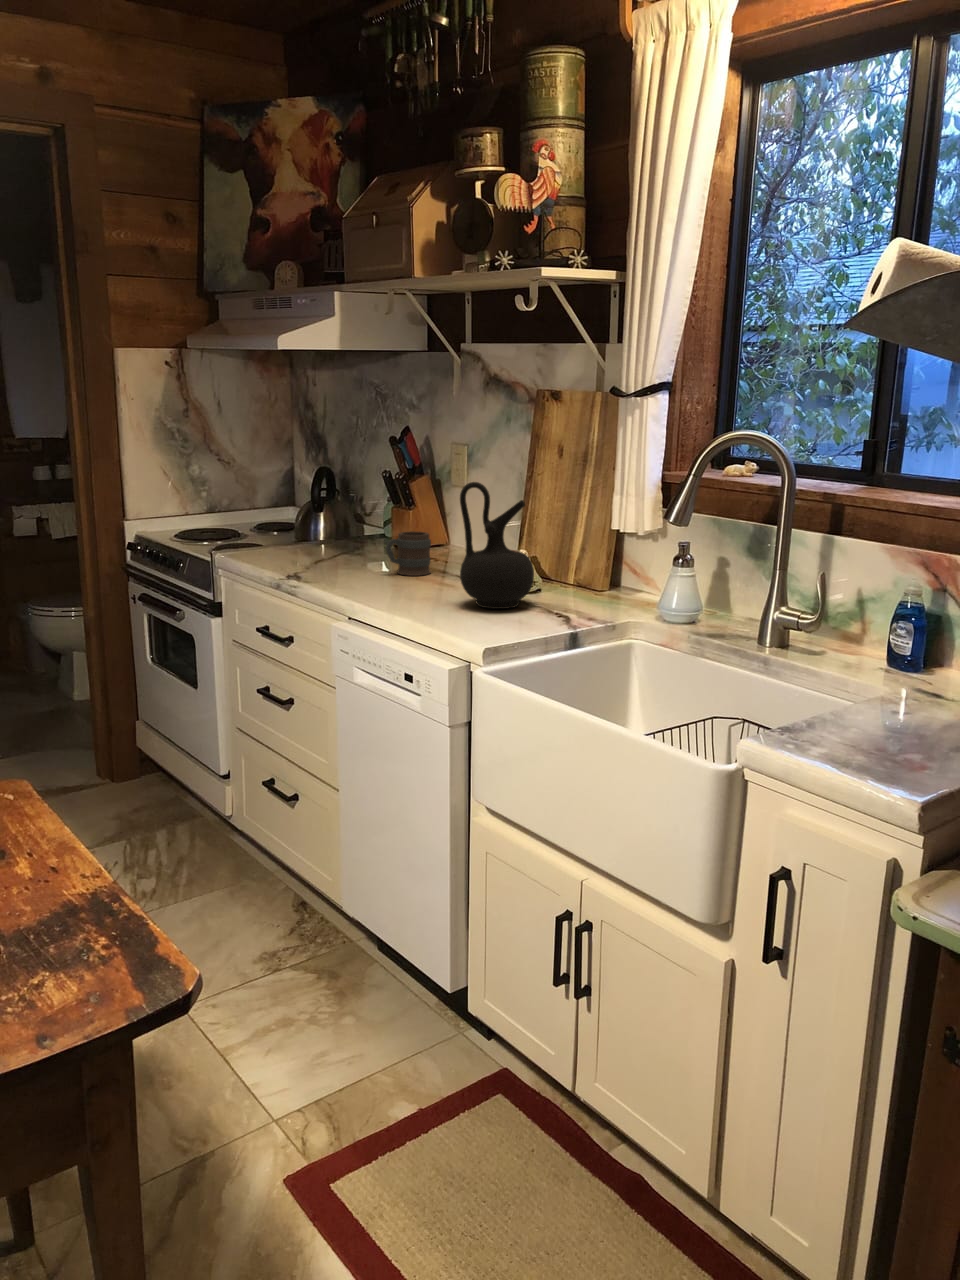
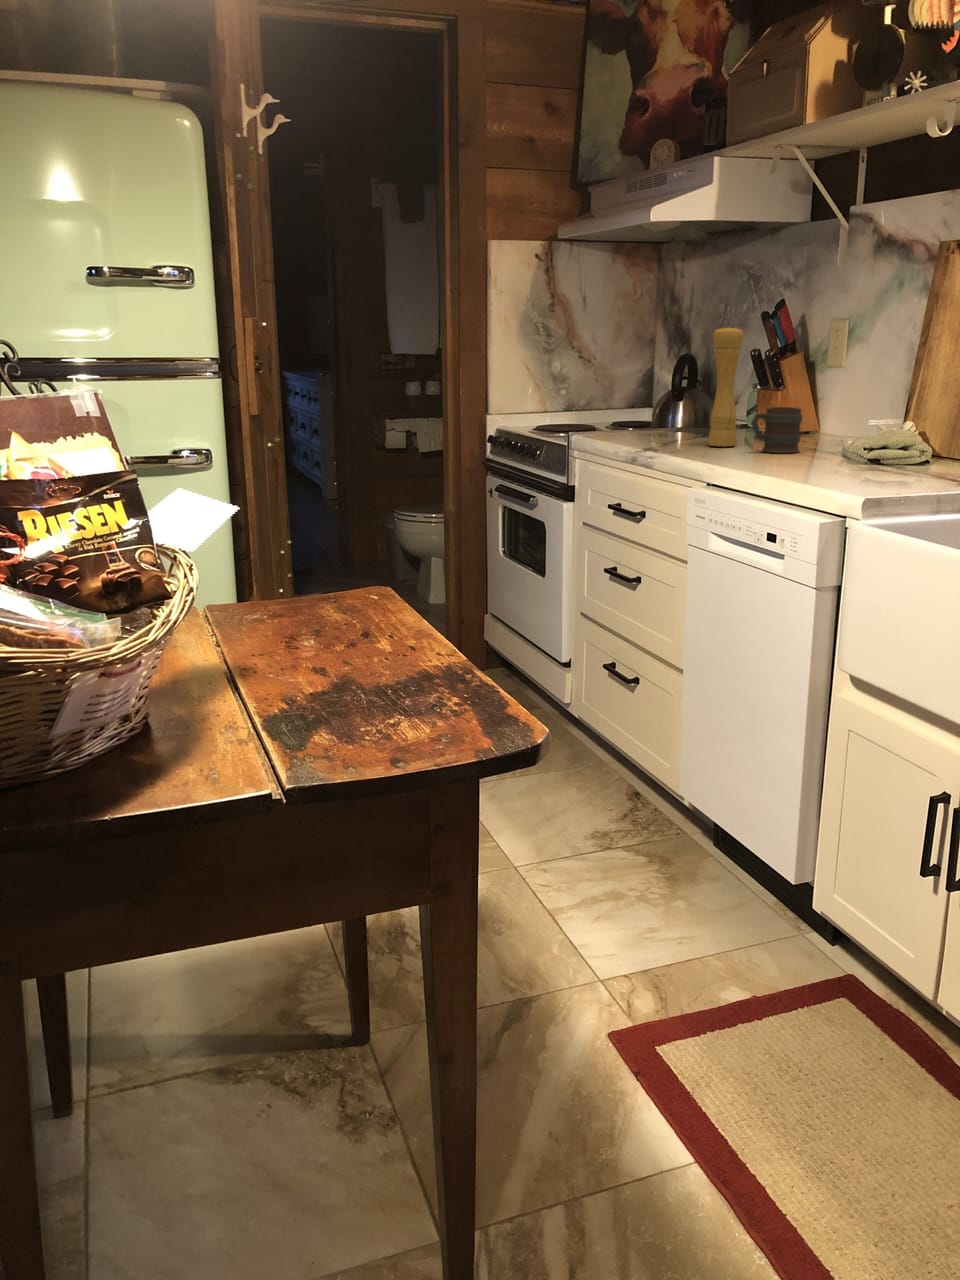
pepper mill: none [345,454,373,566] -> present [709,326,743,447]
ceramic jug: present [460,482,534,609] -> none [837,333,924,476]

